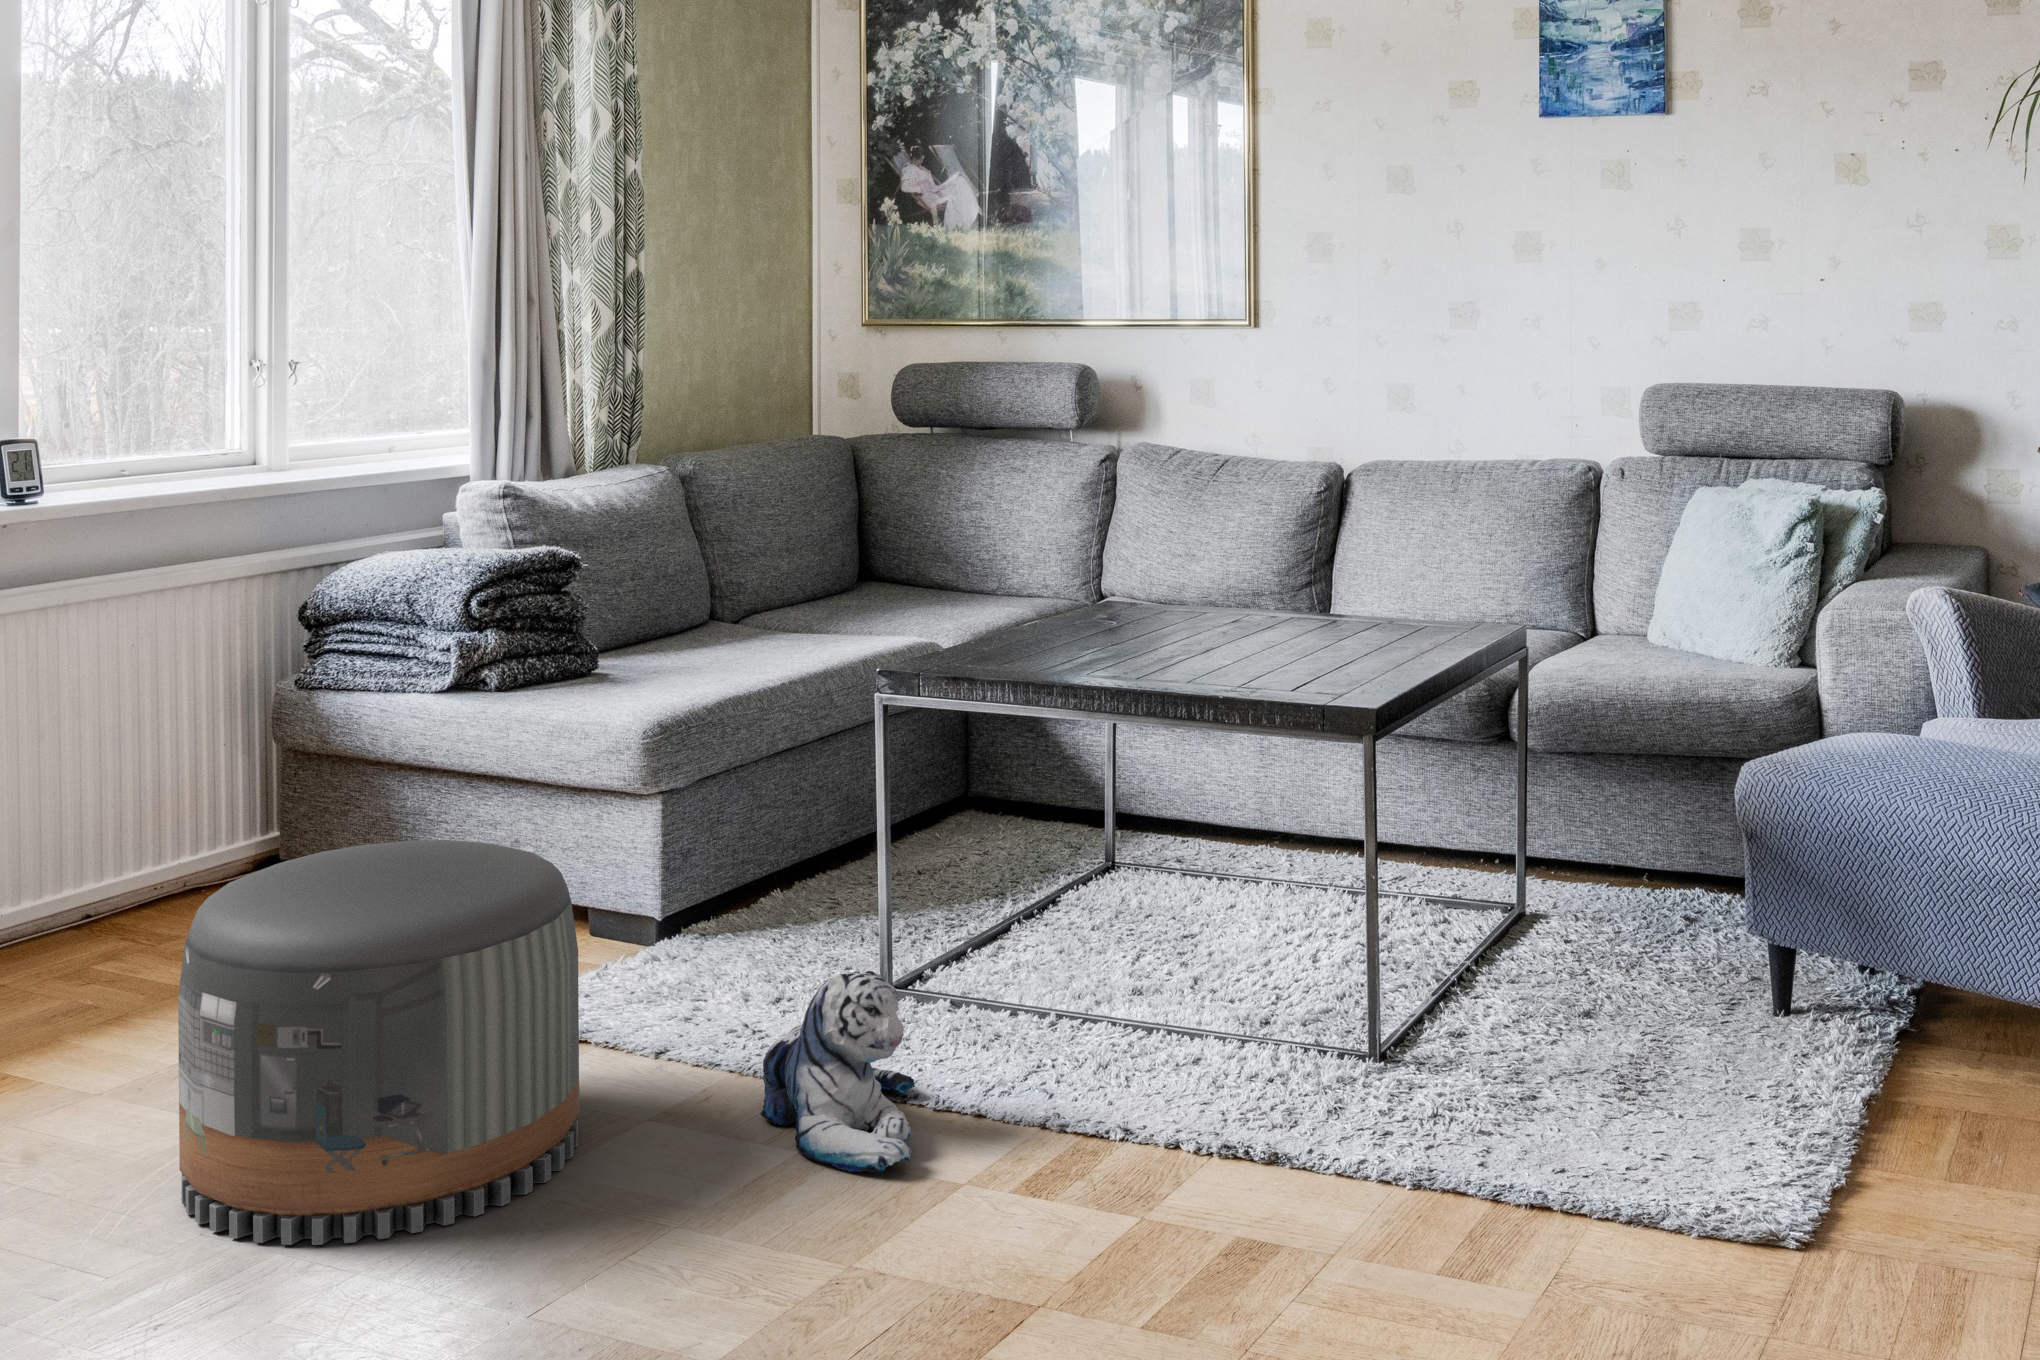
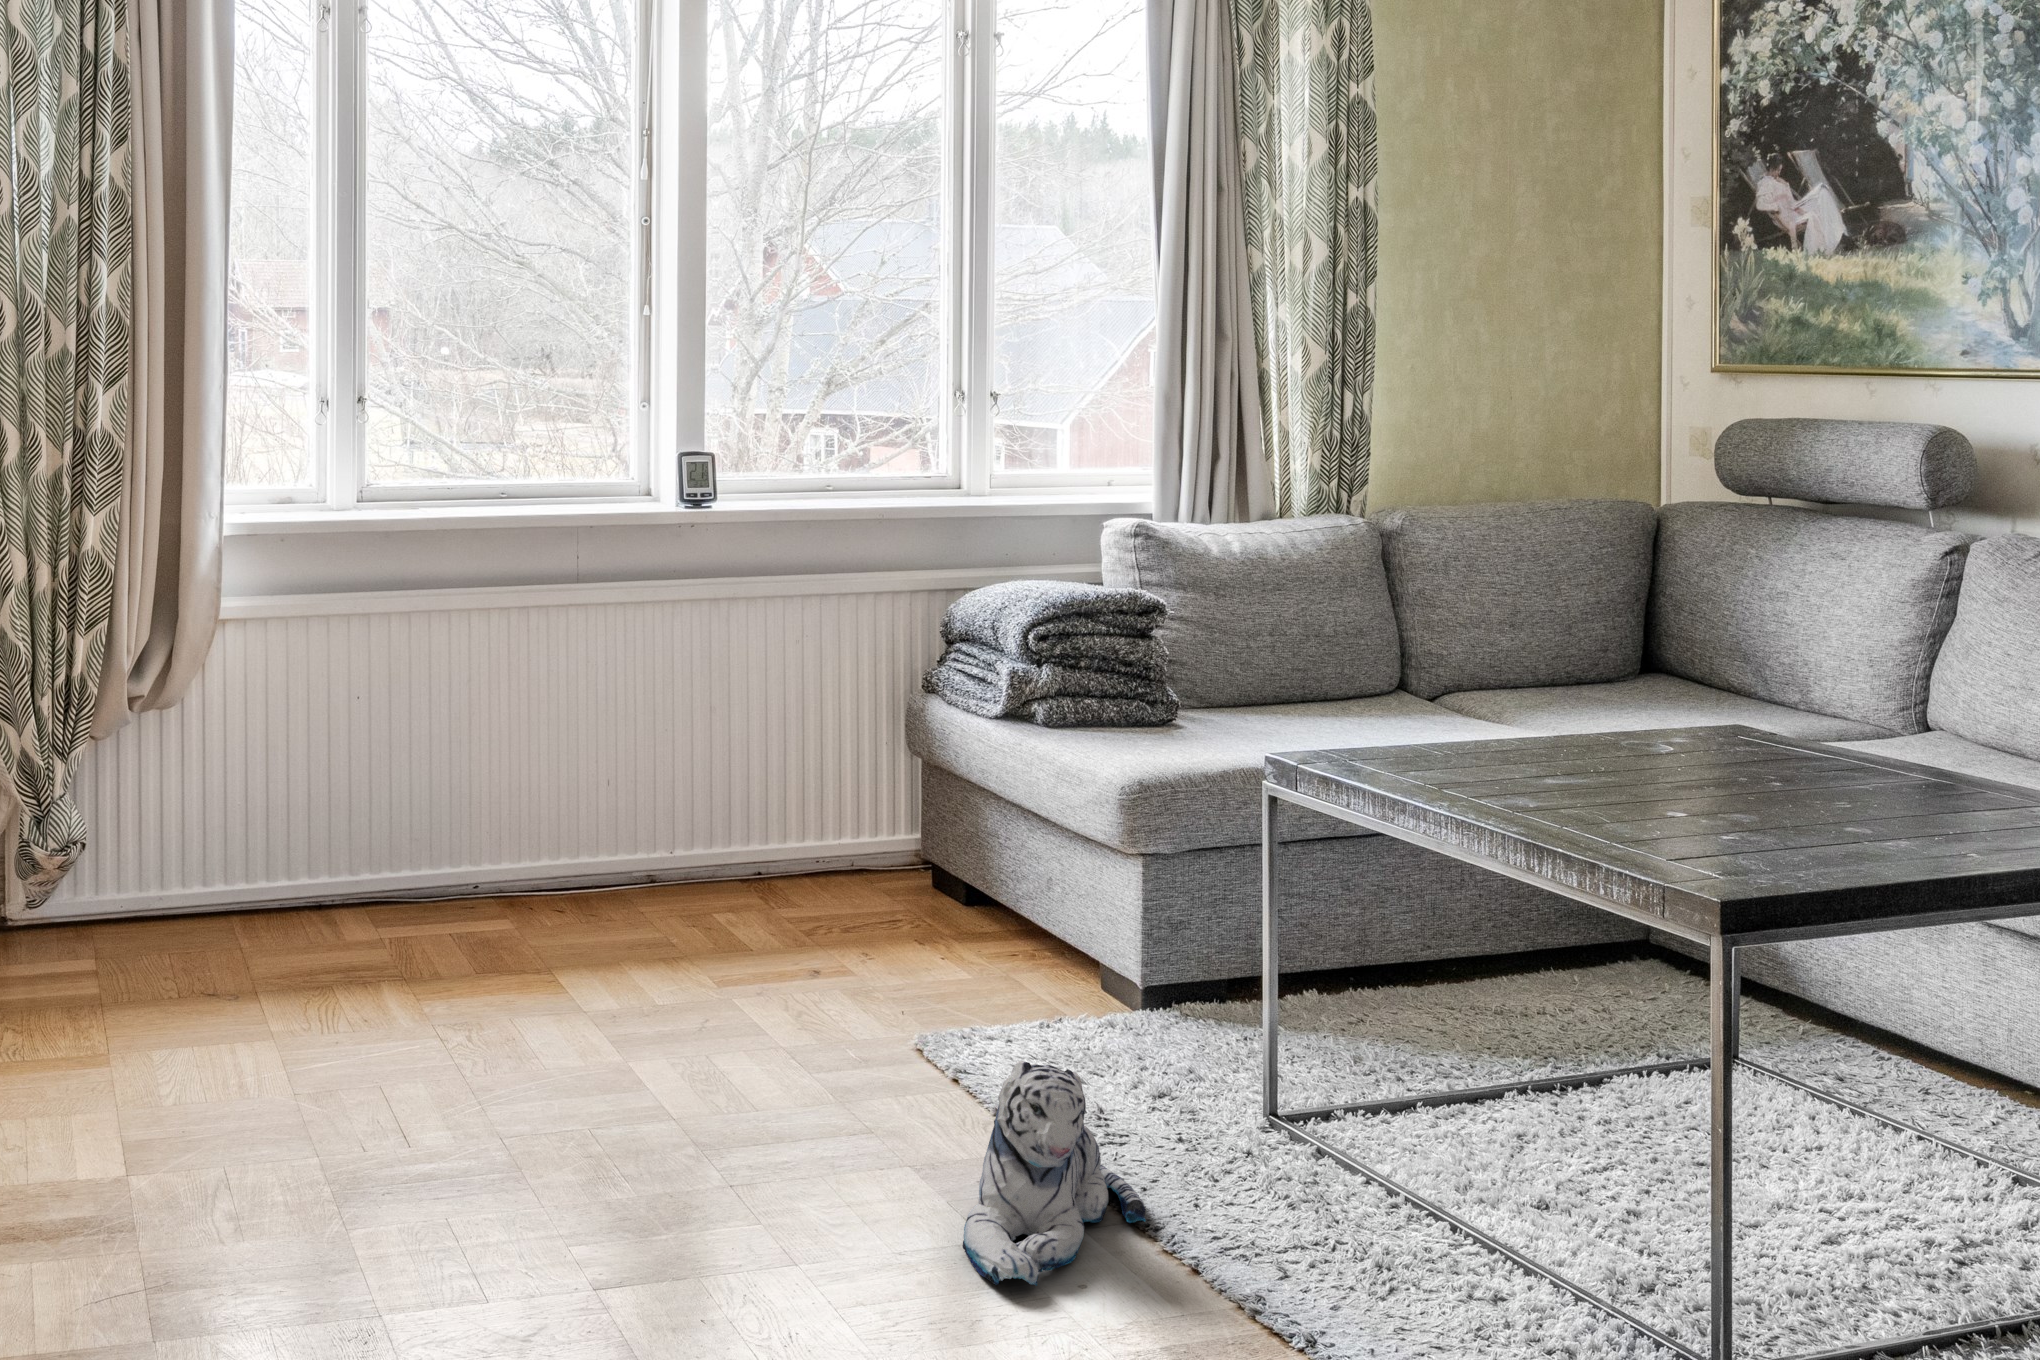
pouf: present [178,840,579,1245] -> none [506,827,849,1188]

